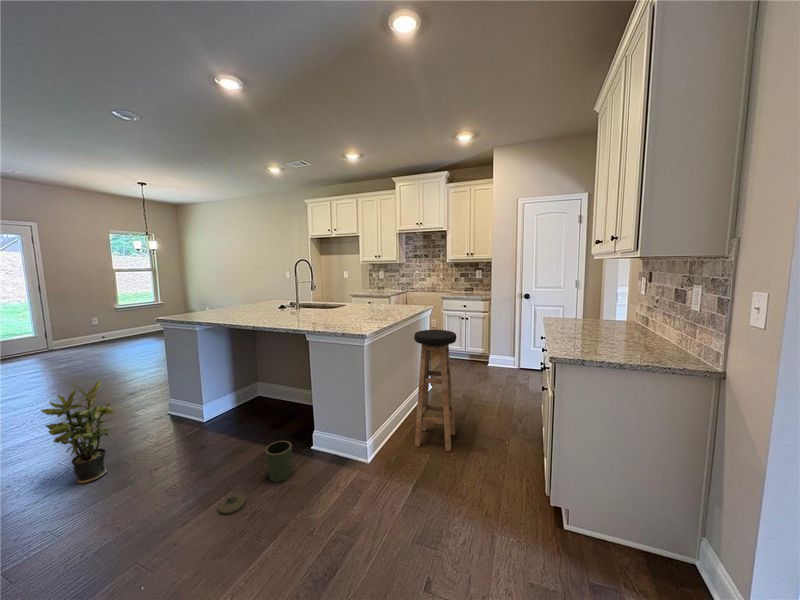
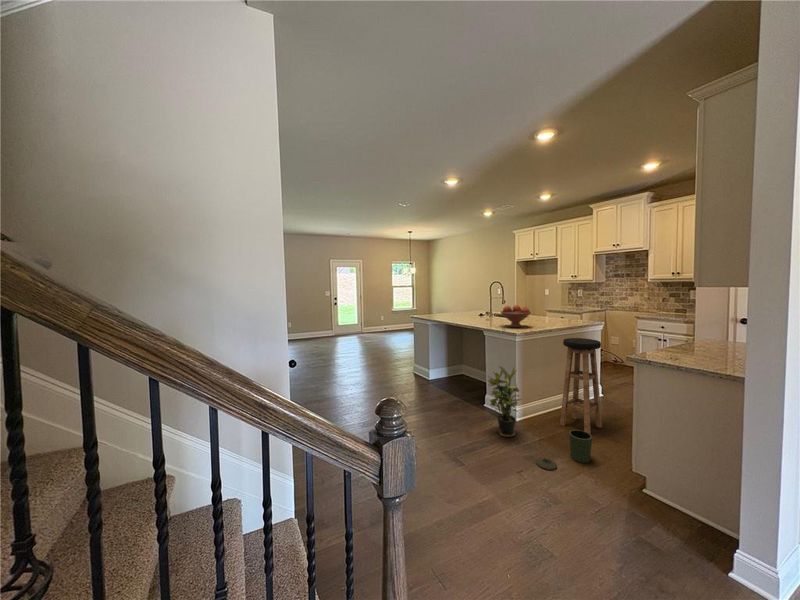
fruit bowl: none [327,291,370,324] -> present [501,305,531,327]
potted plant: present [41,380,114,484] -> present [488,366,521,437]
trash can: present [218,441,292,515] -> present [537,430,592,471]

